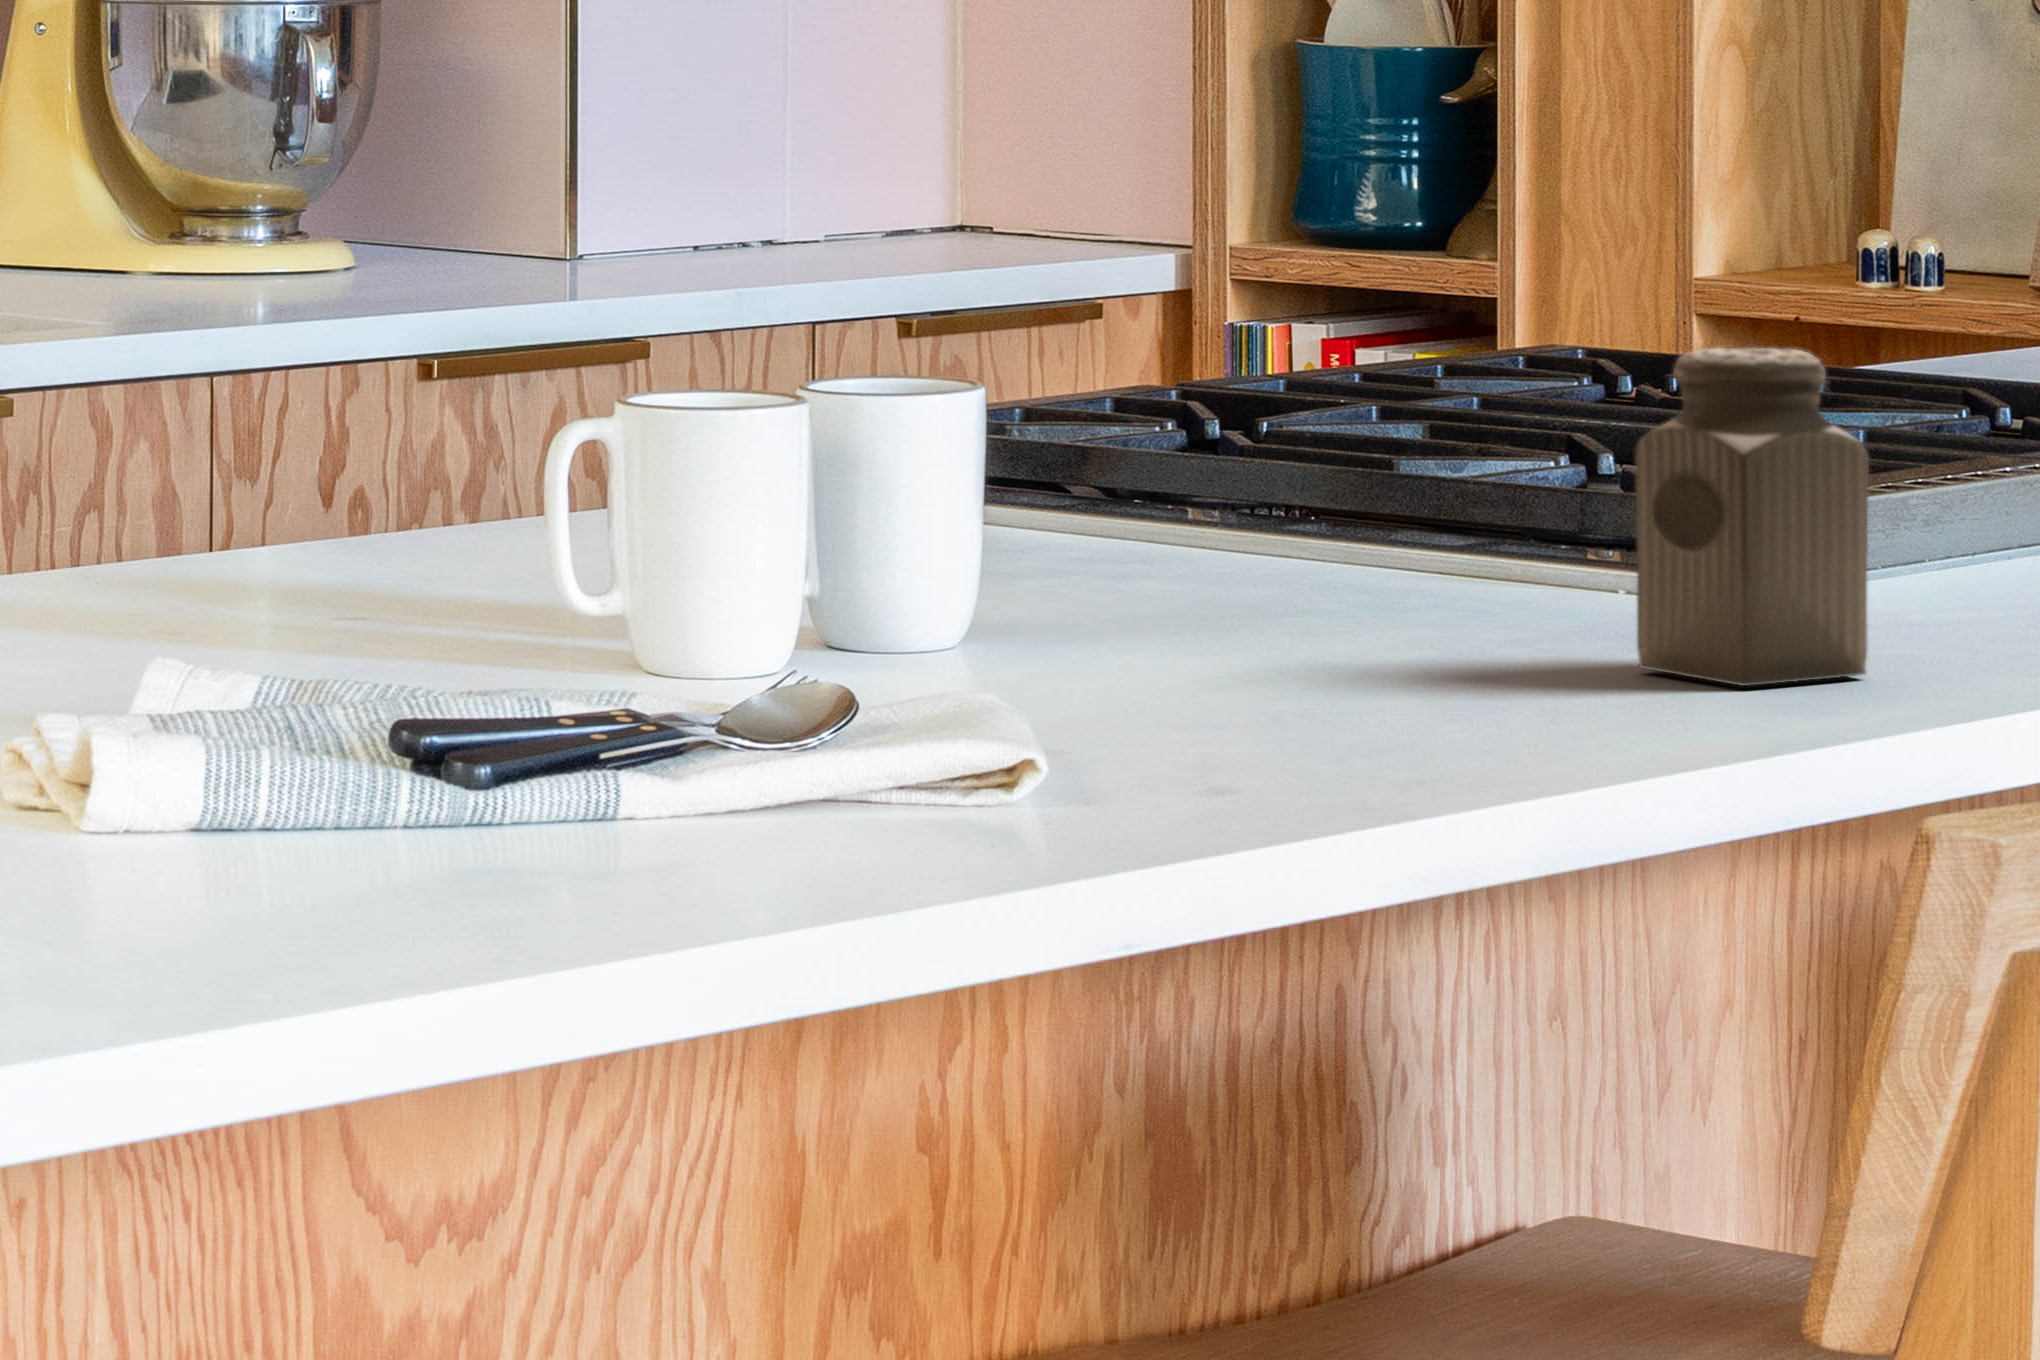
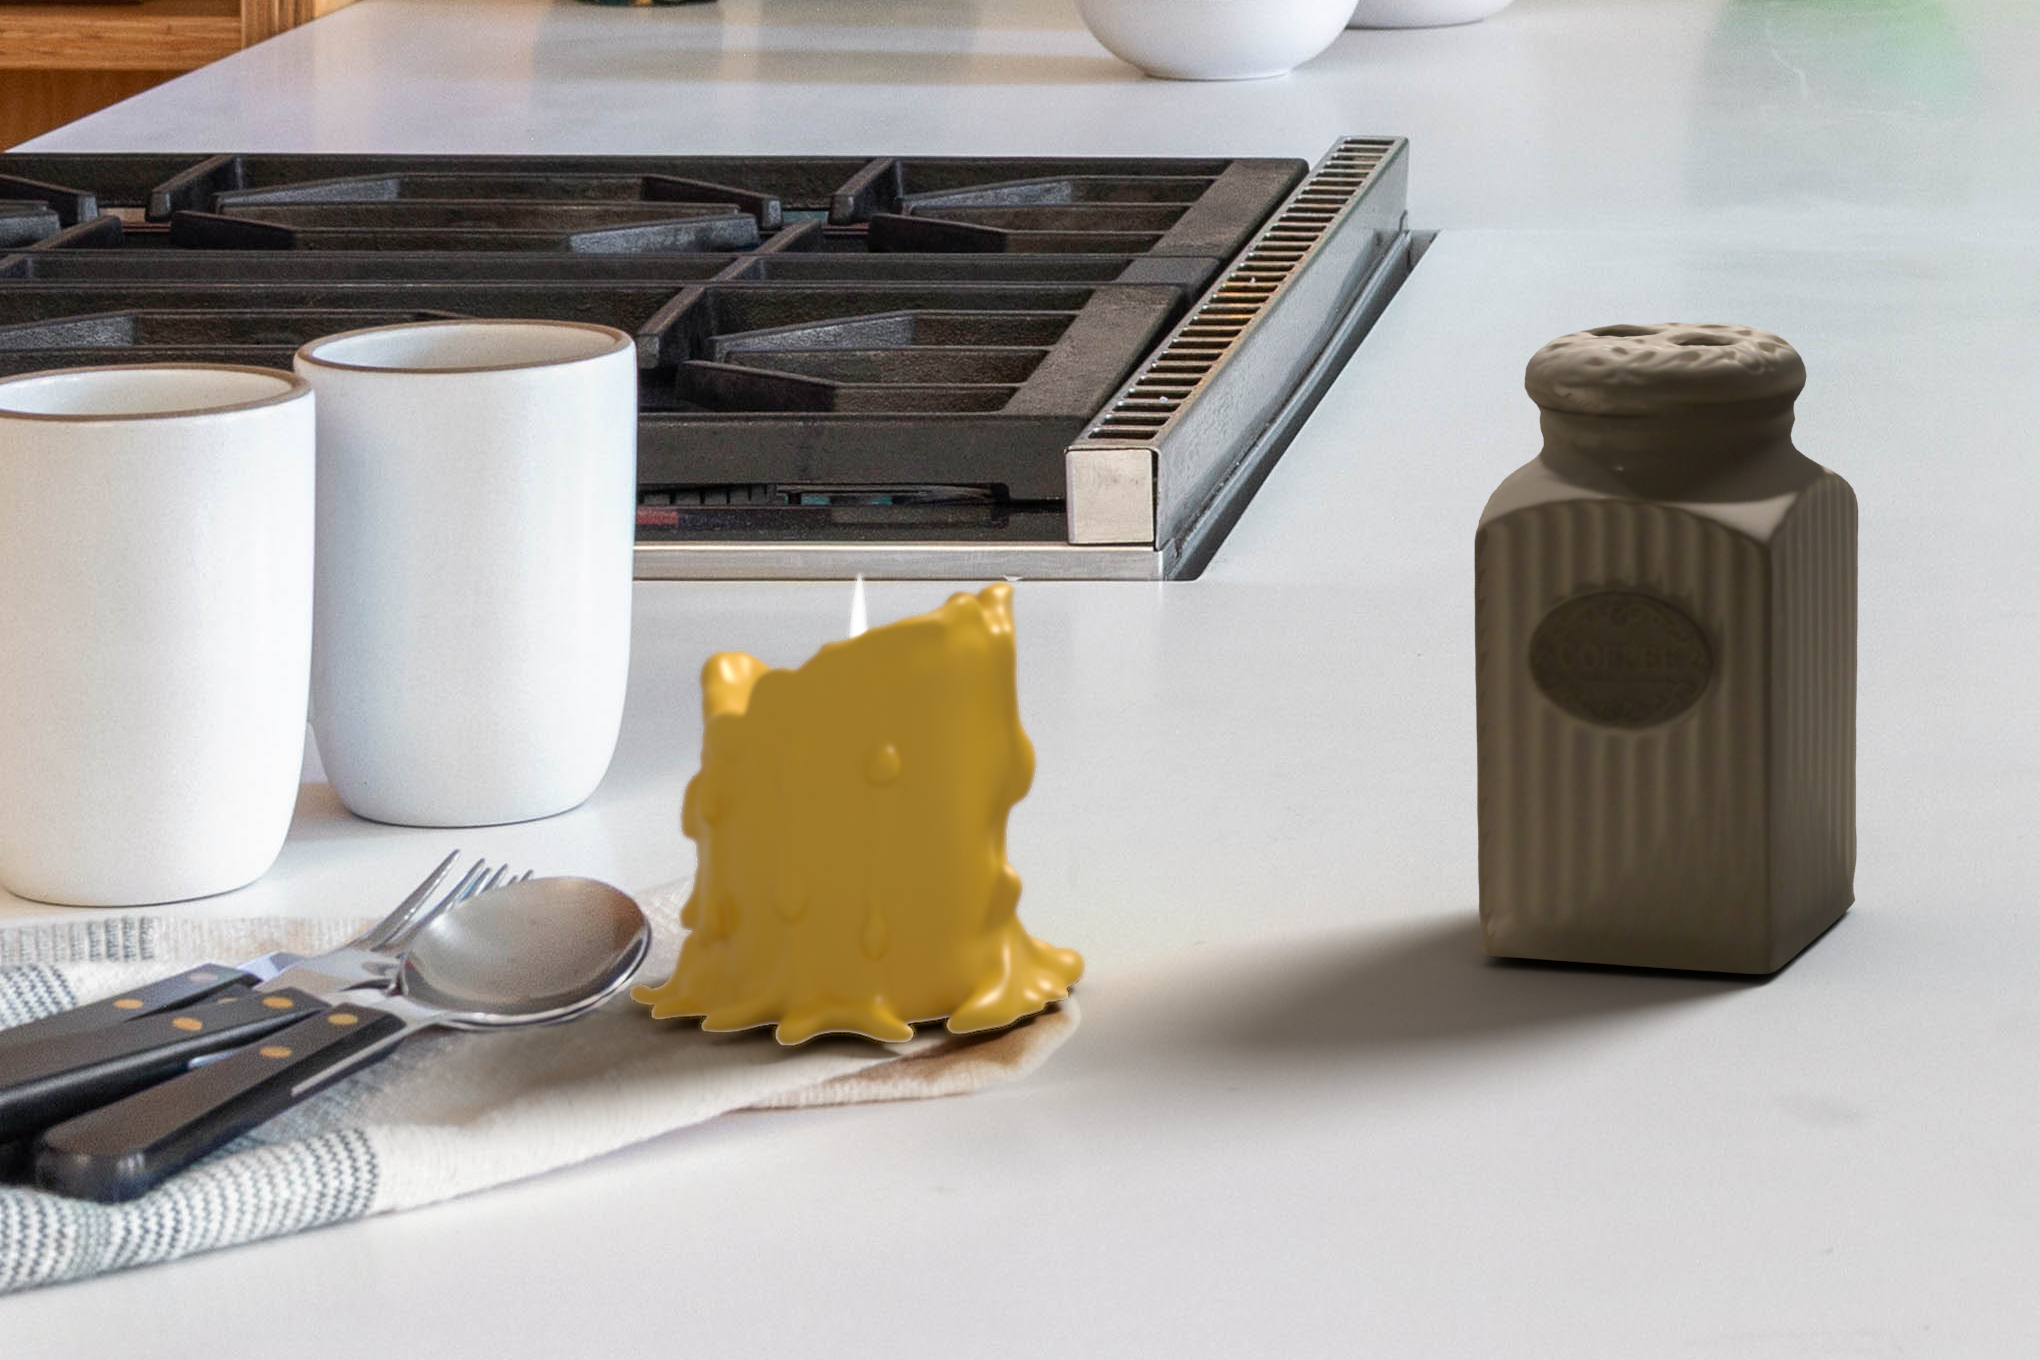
candle: none [1239,431,1468,661] -> present [630,576,1085,1046]

